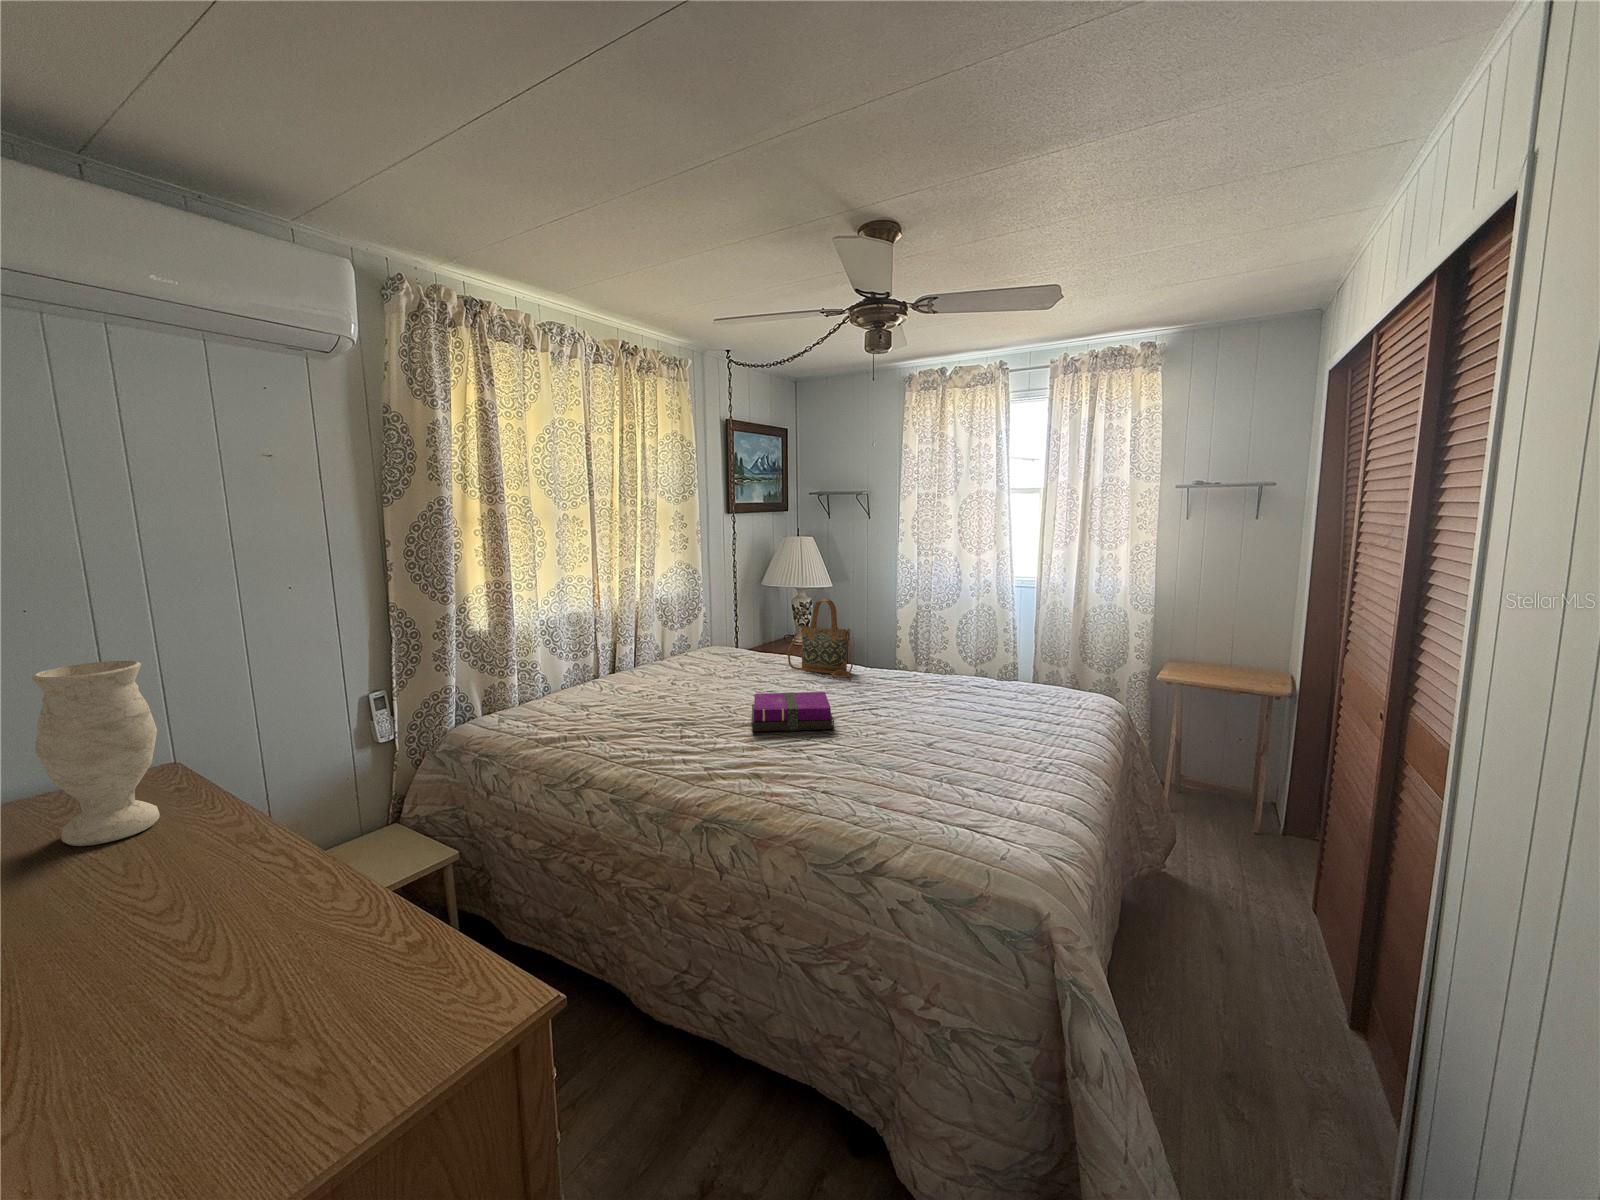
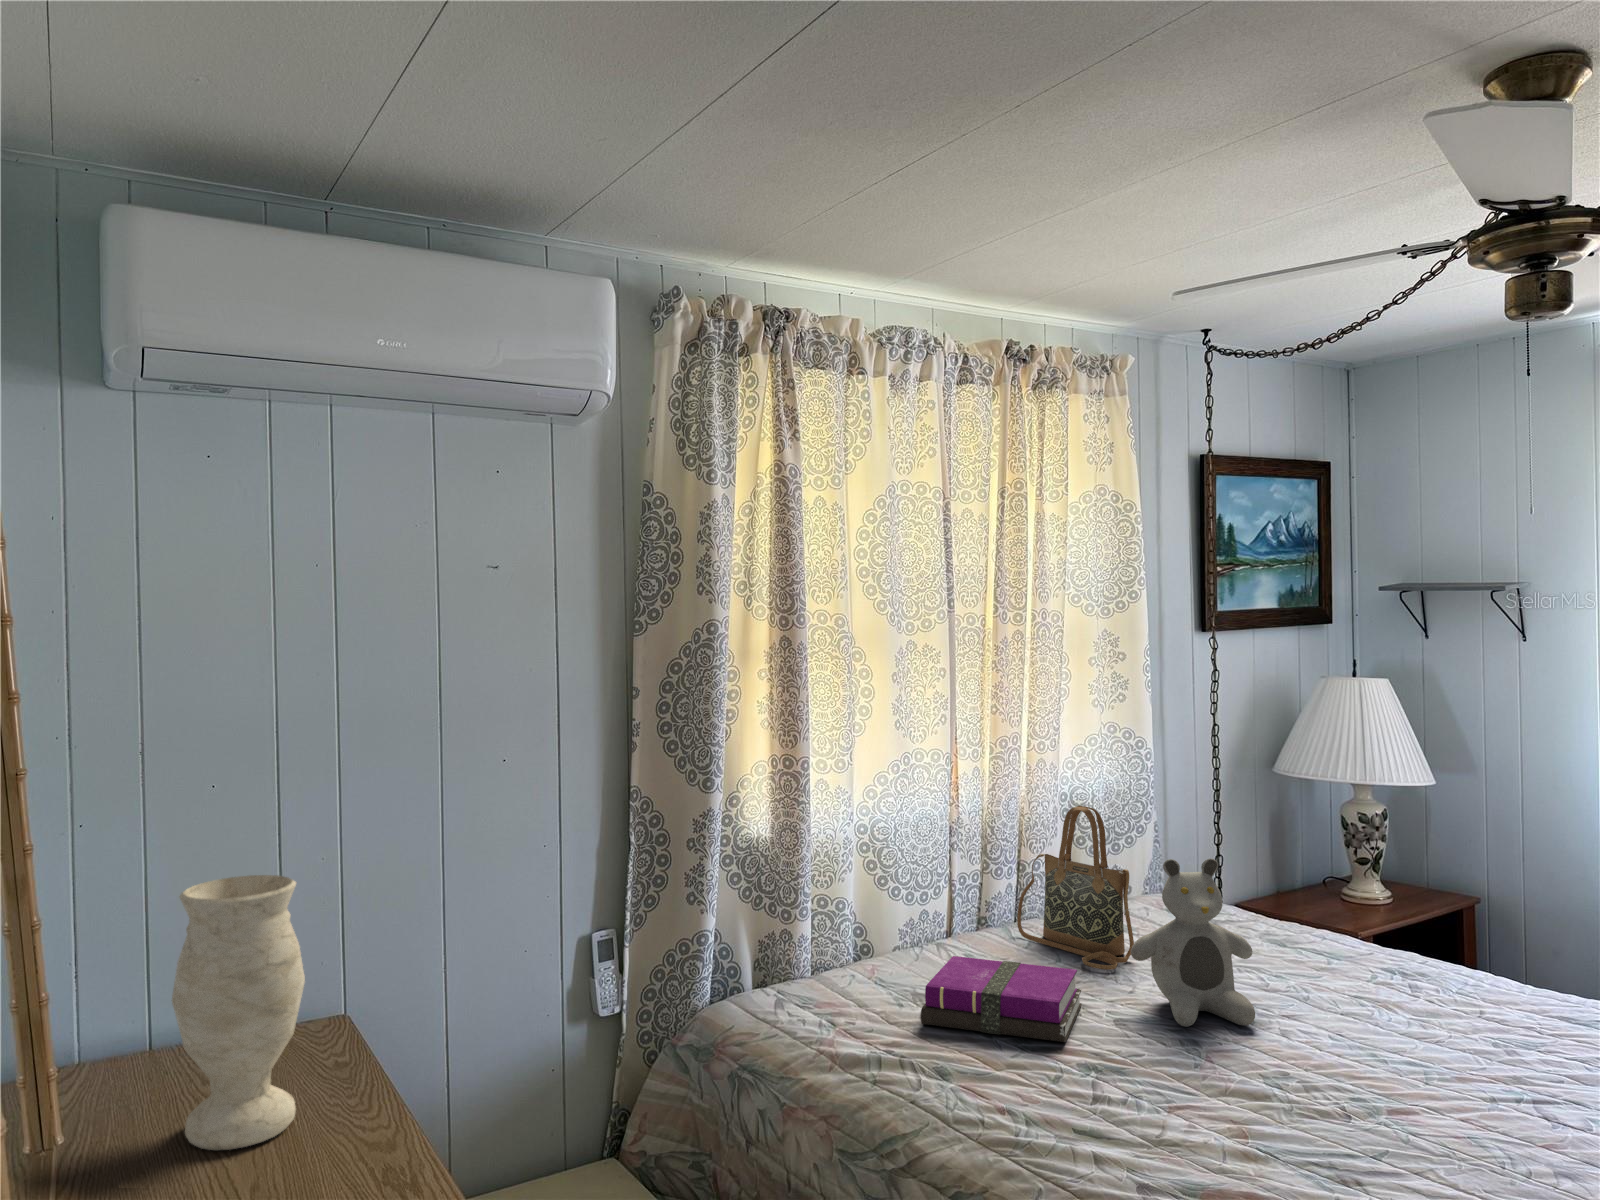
handbag: present [788,599,853,678] -> present [1017,806,1134,970]
teddy bear: none [697,621,756,702] -> present [1131,858,1255,1027]
notebook: present [752,692,834,731] -> present [921,956,1082,1042]

